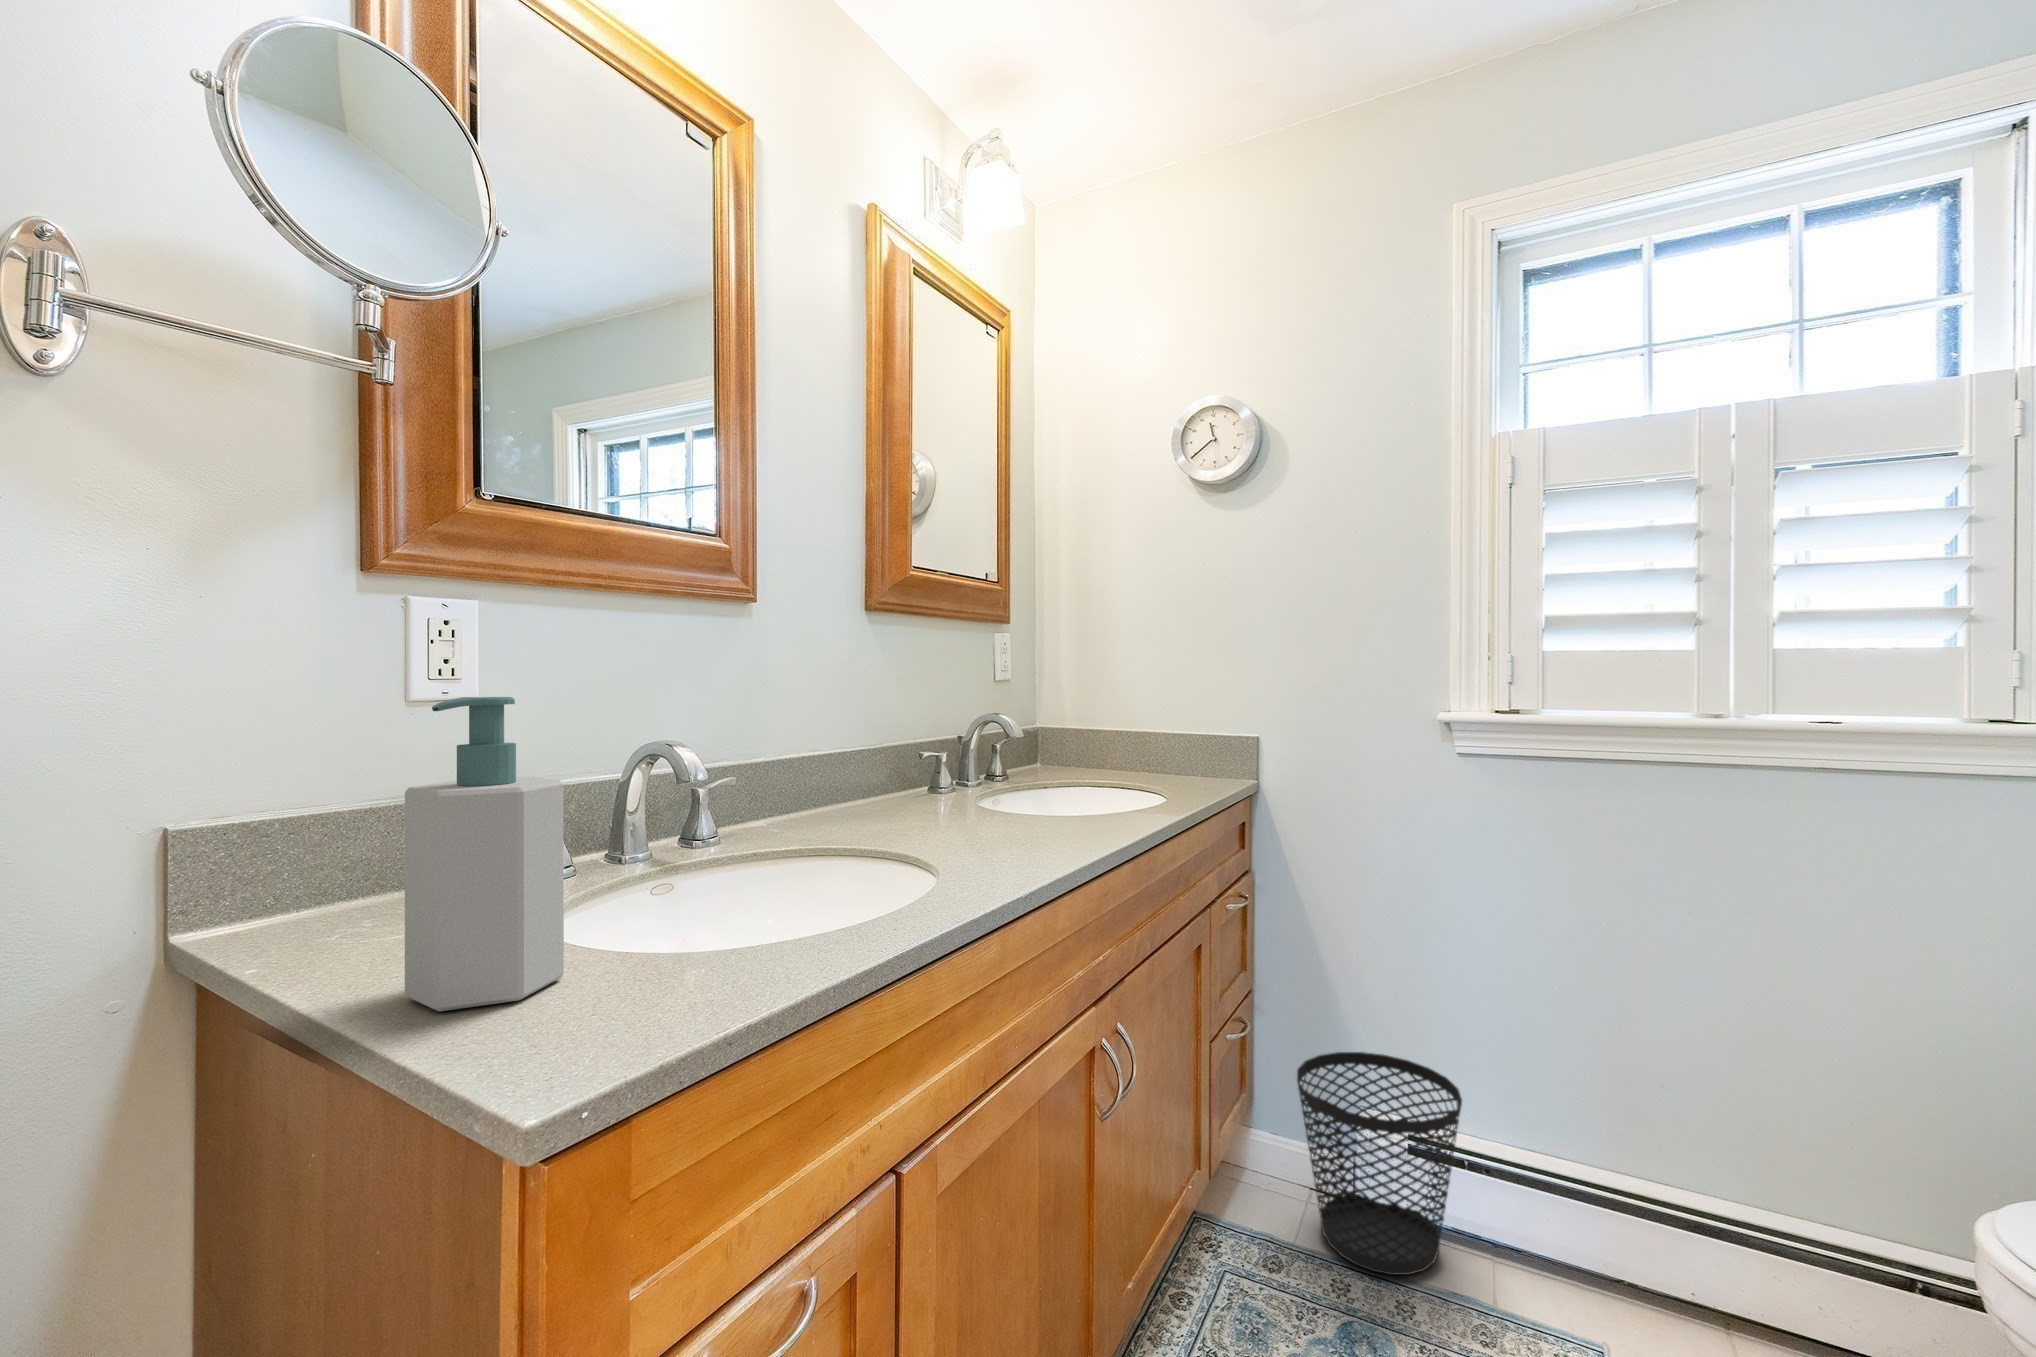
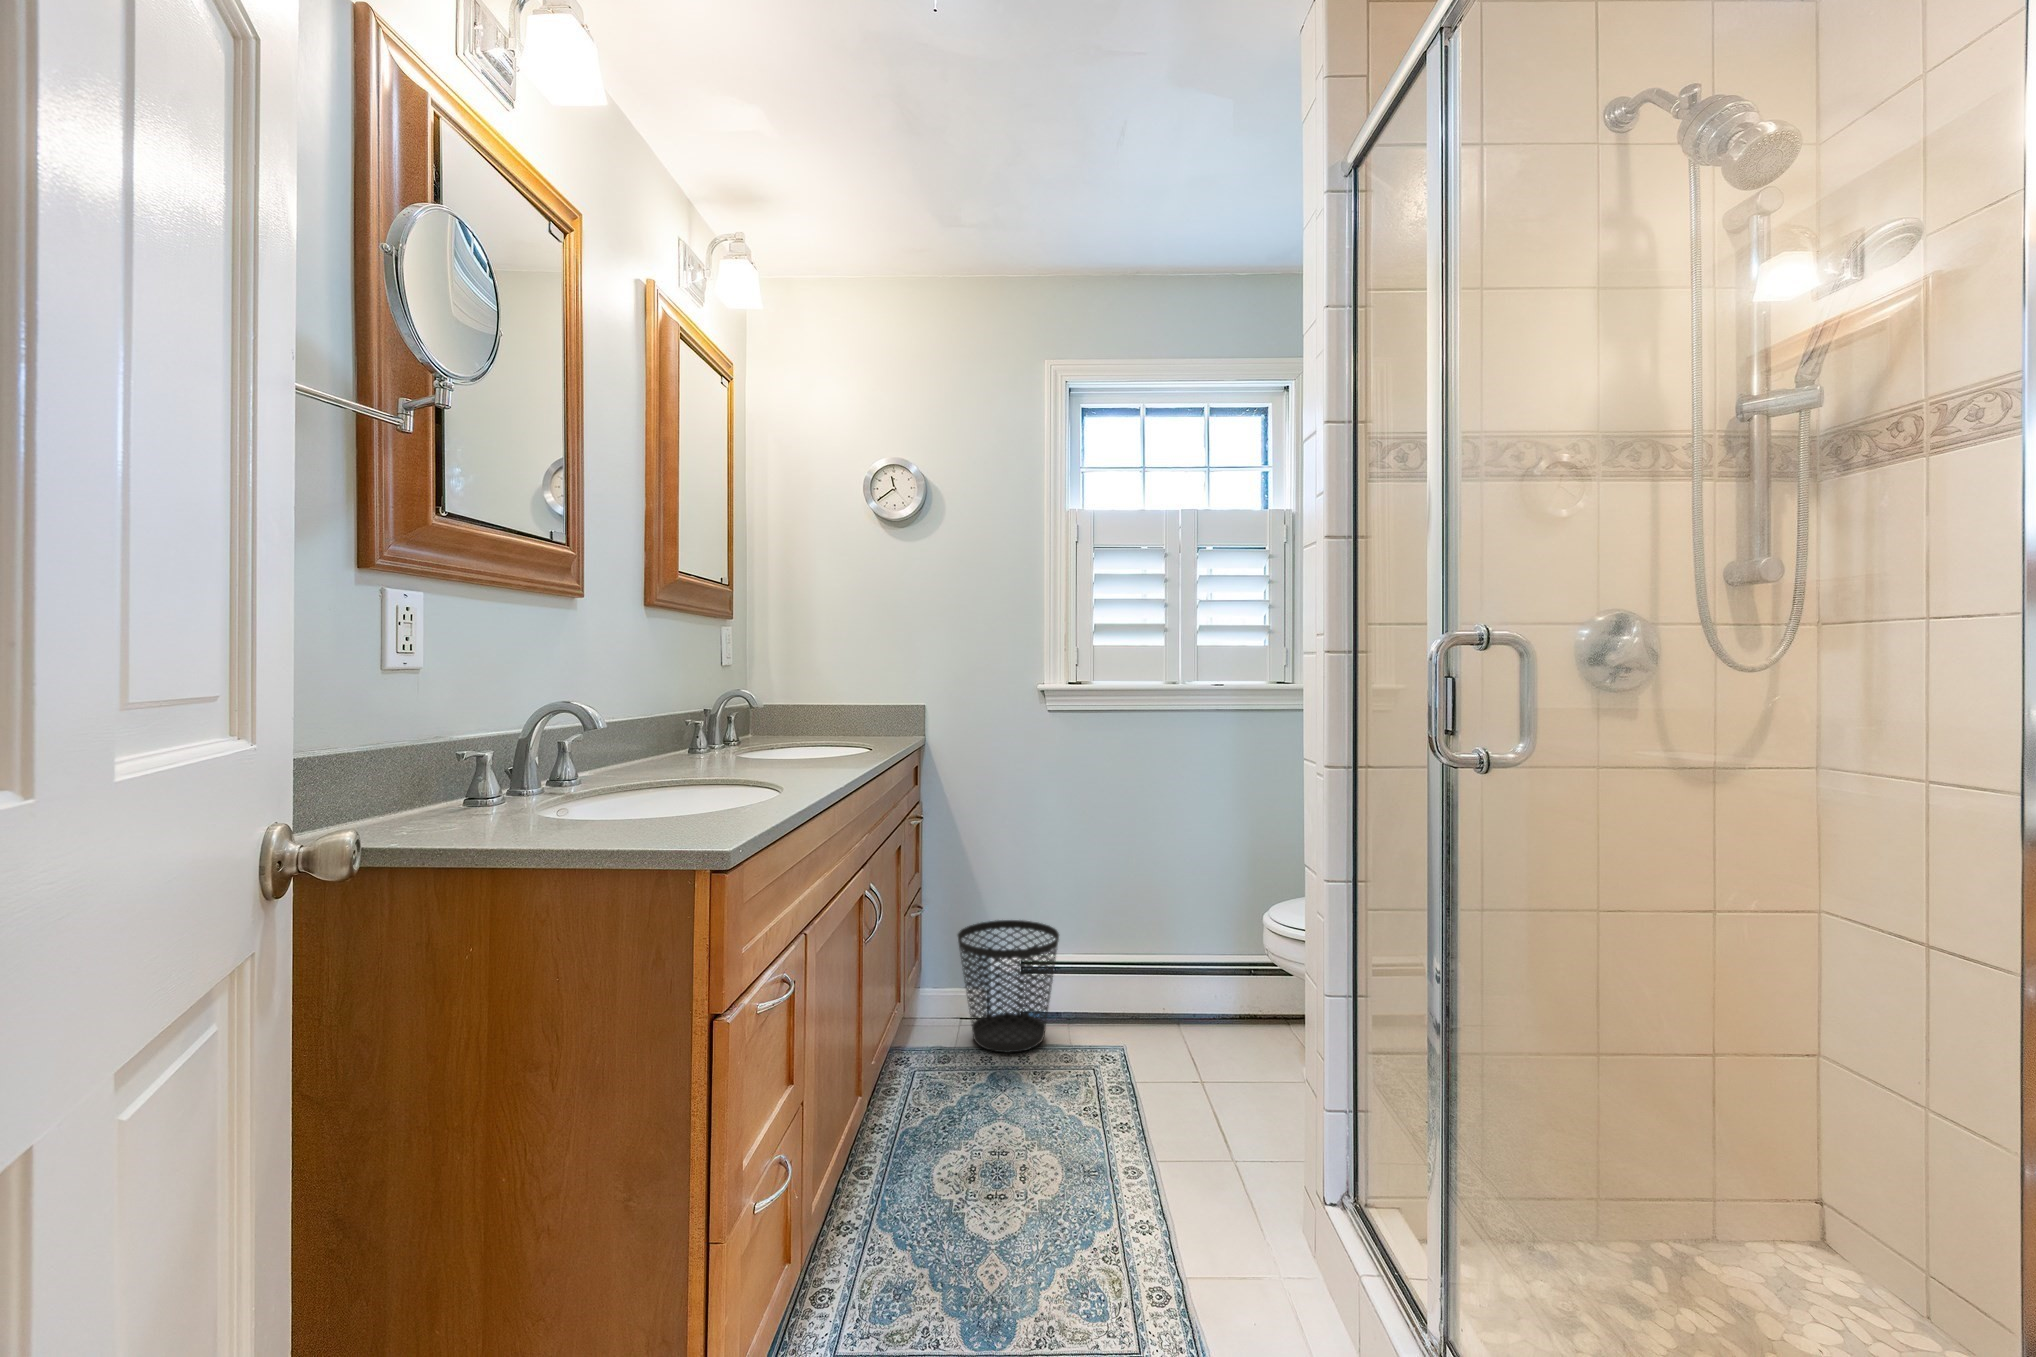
soap bottle: present [405,697,564,1011] -> none [543,661,627,840]

